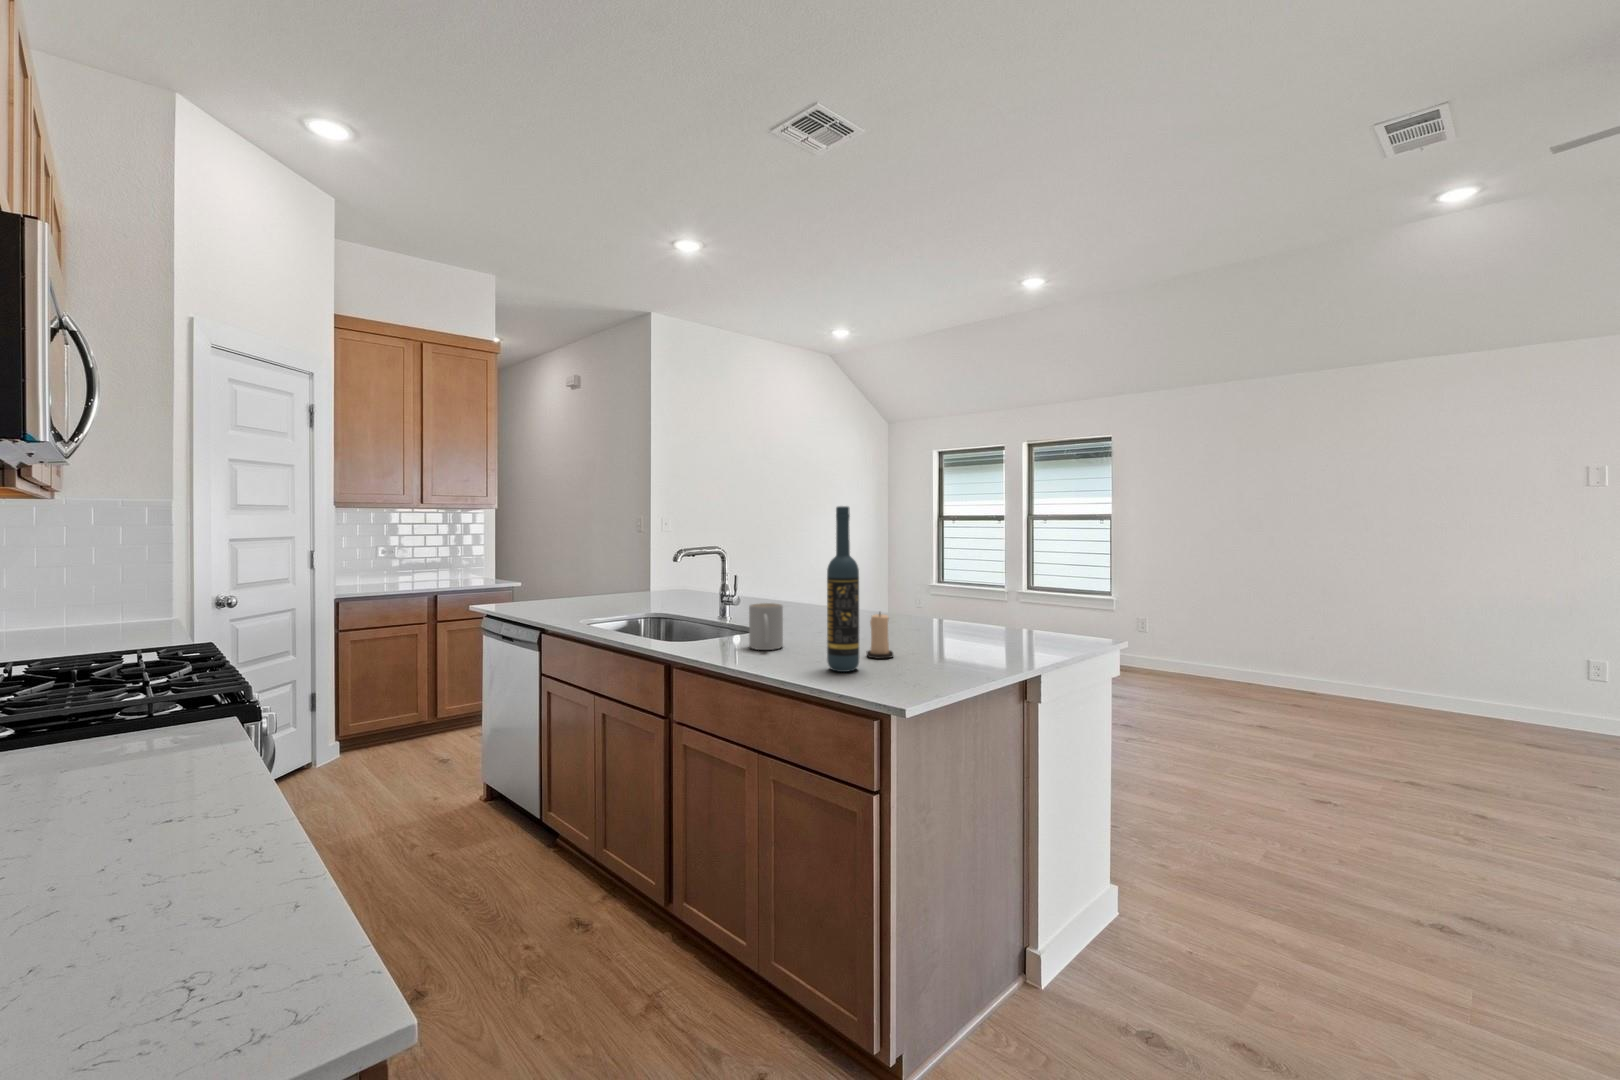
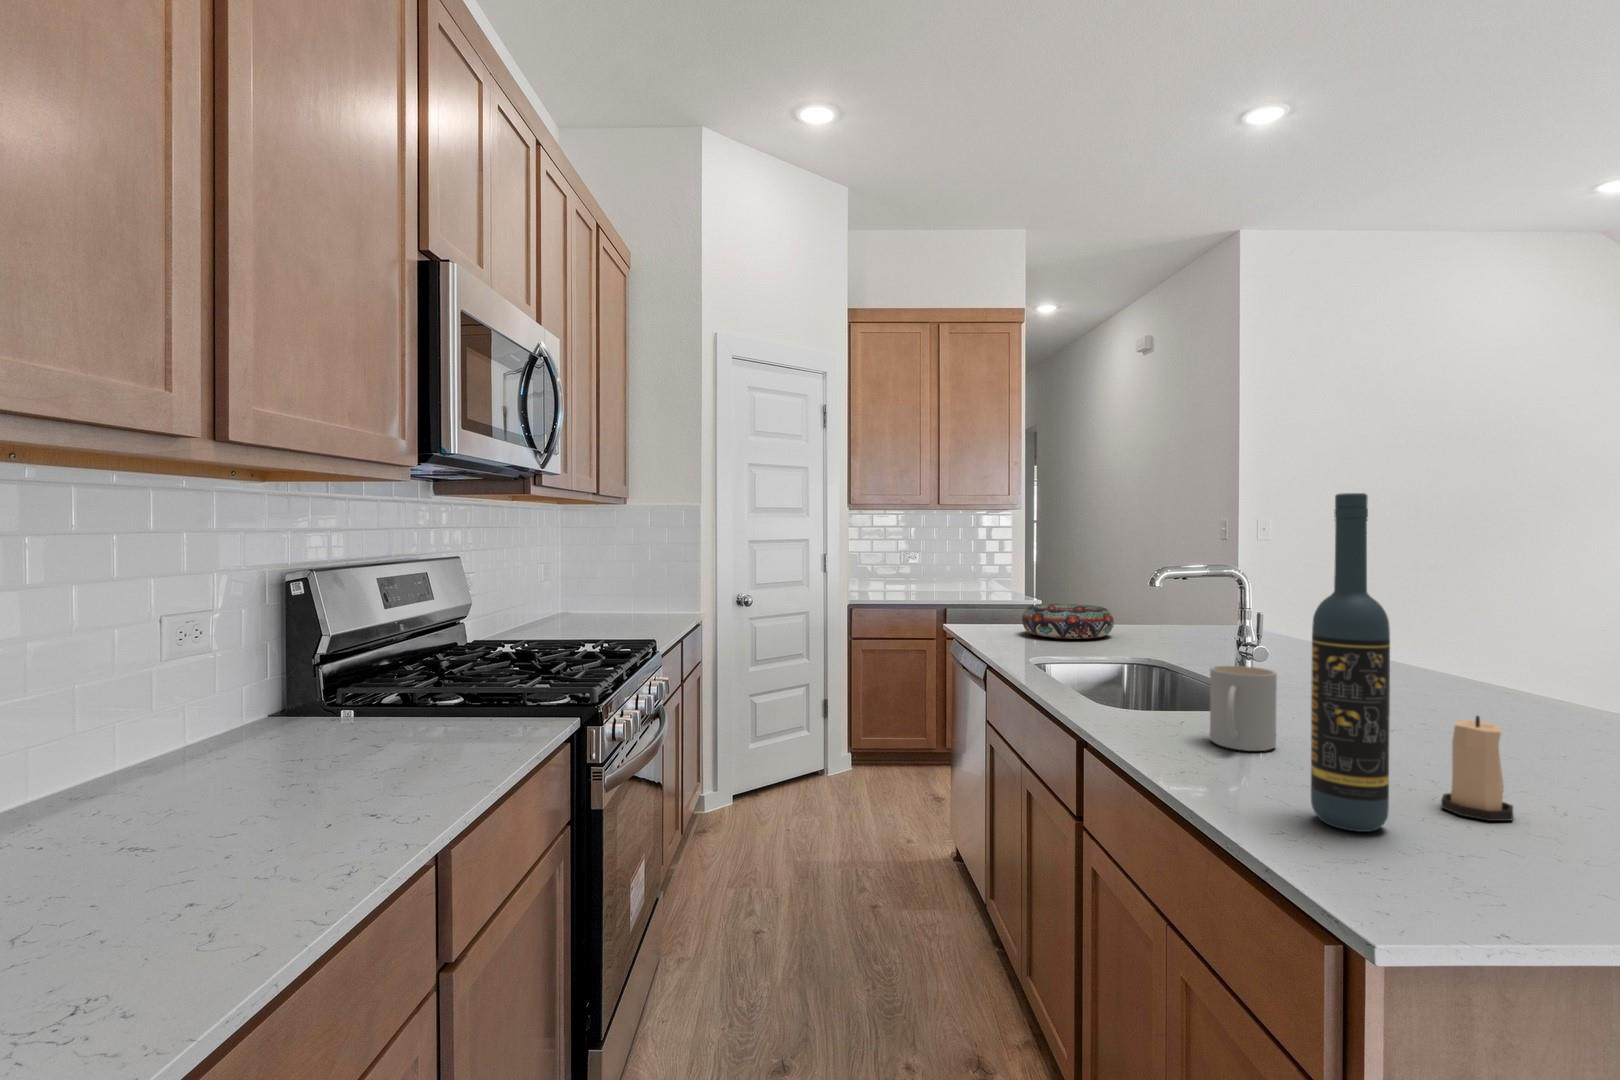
decorative bowl: none [554,581,622,607] -> present [1022,604,1114,639]

